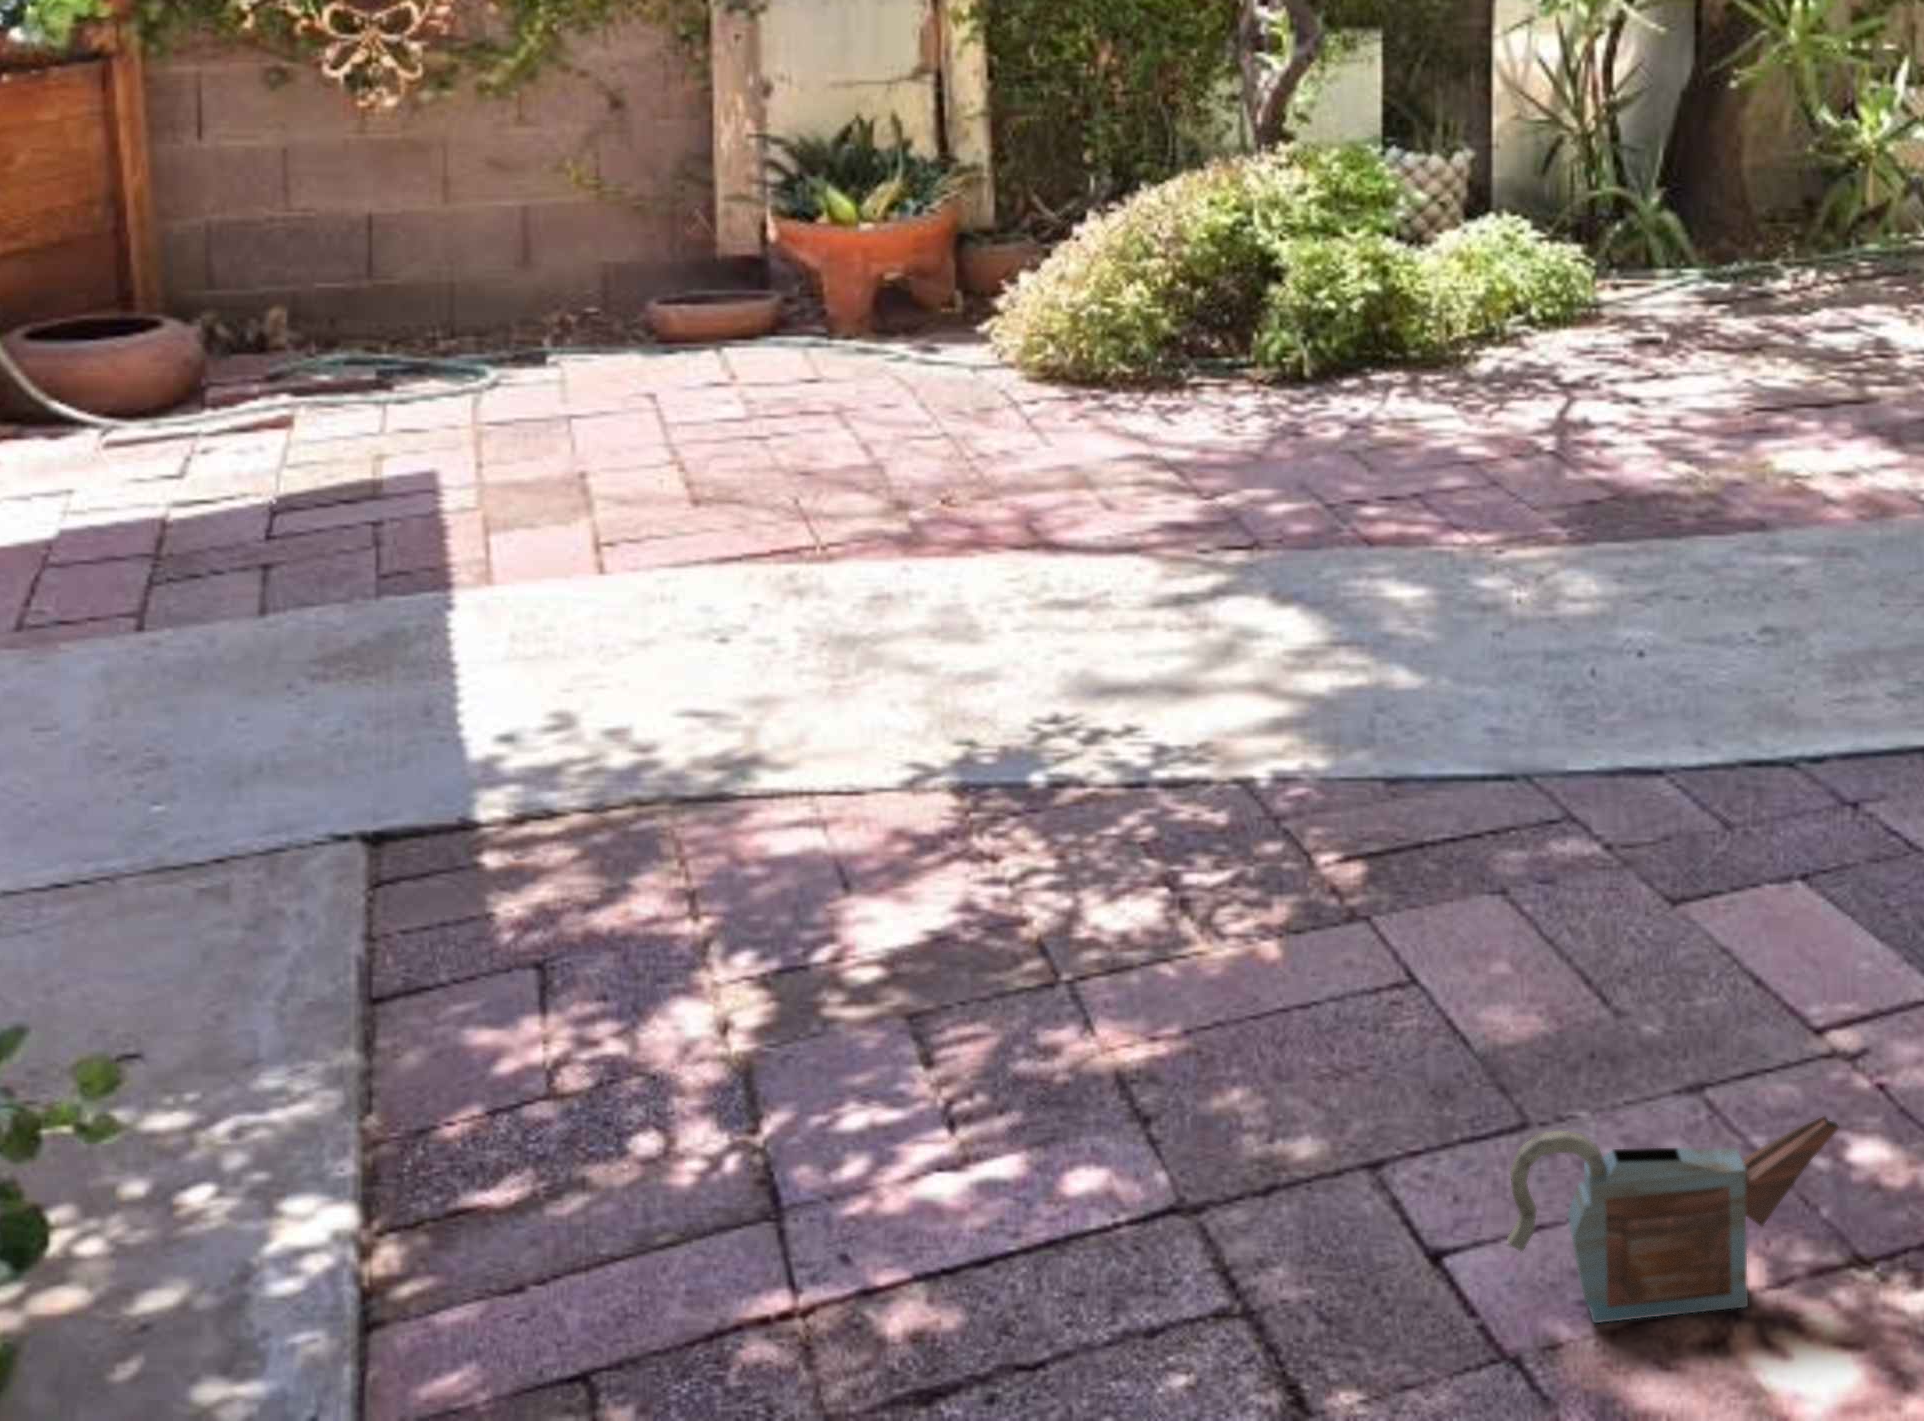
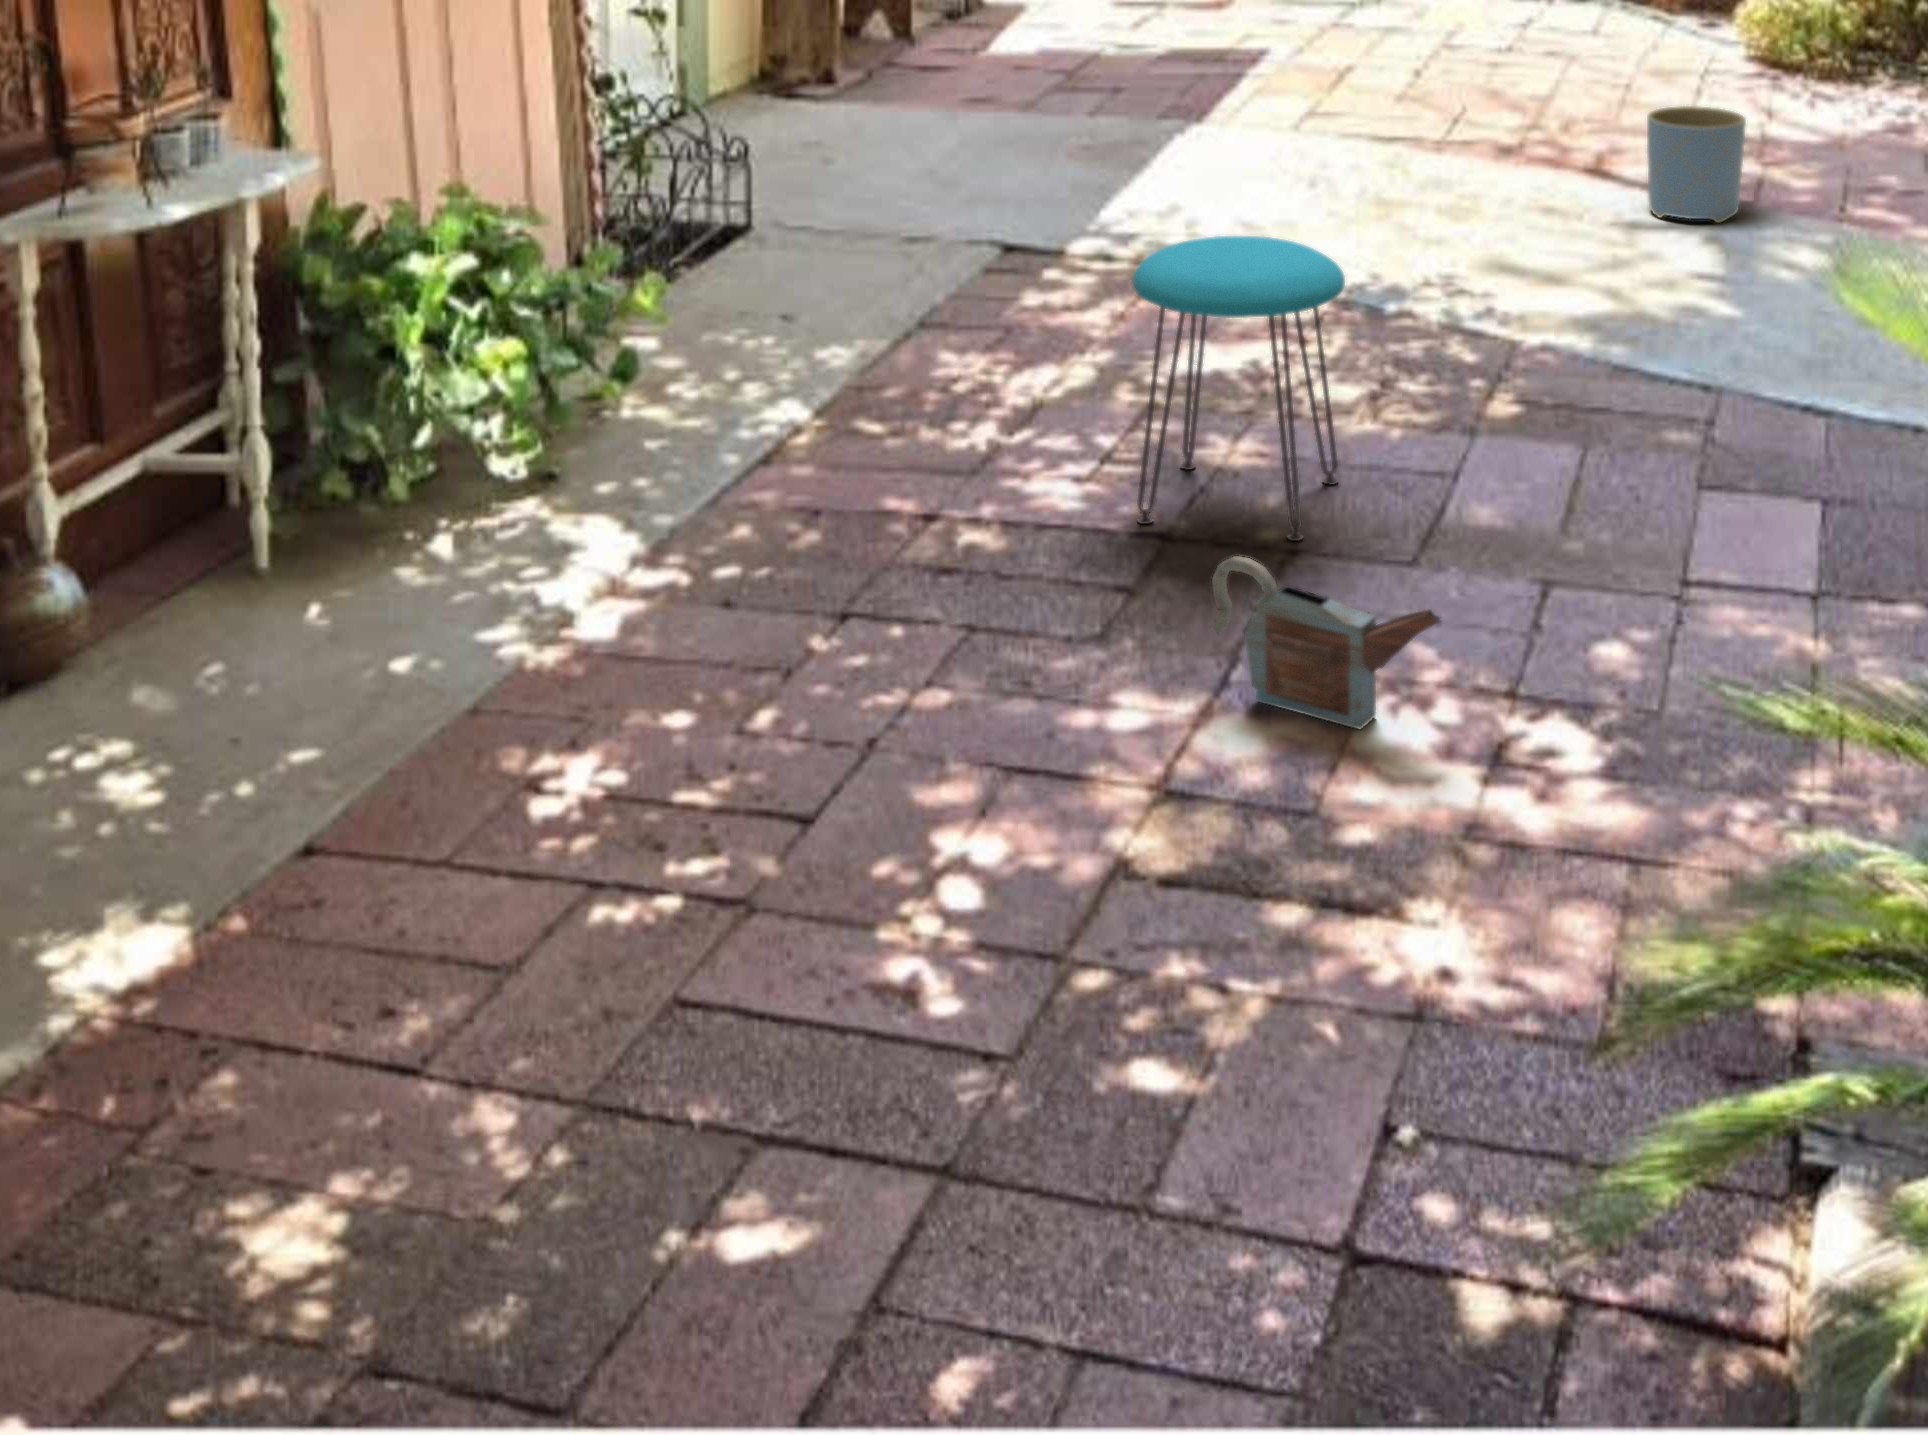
planter: none [1156,436,1269,577] -> present [1647,106,1746,223]
stool: none [1057,697,1352,1141] -> present [1132,236,1345,541]

